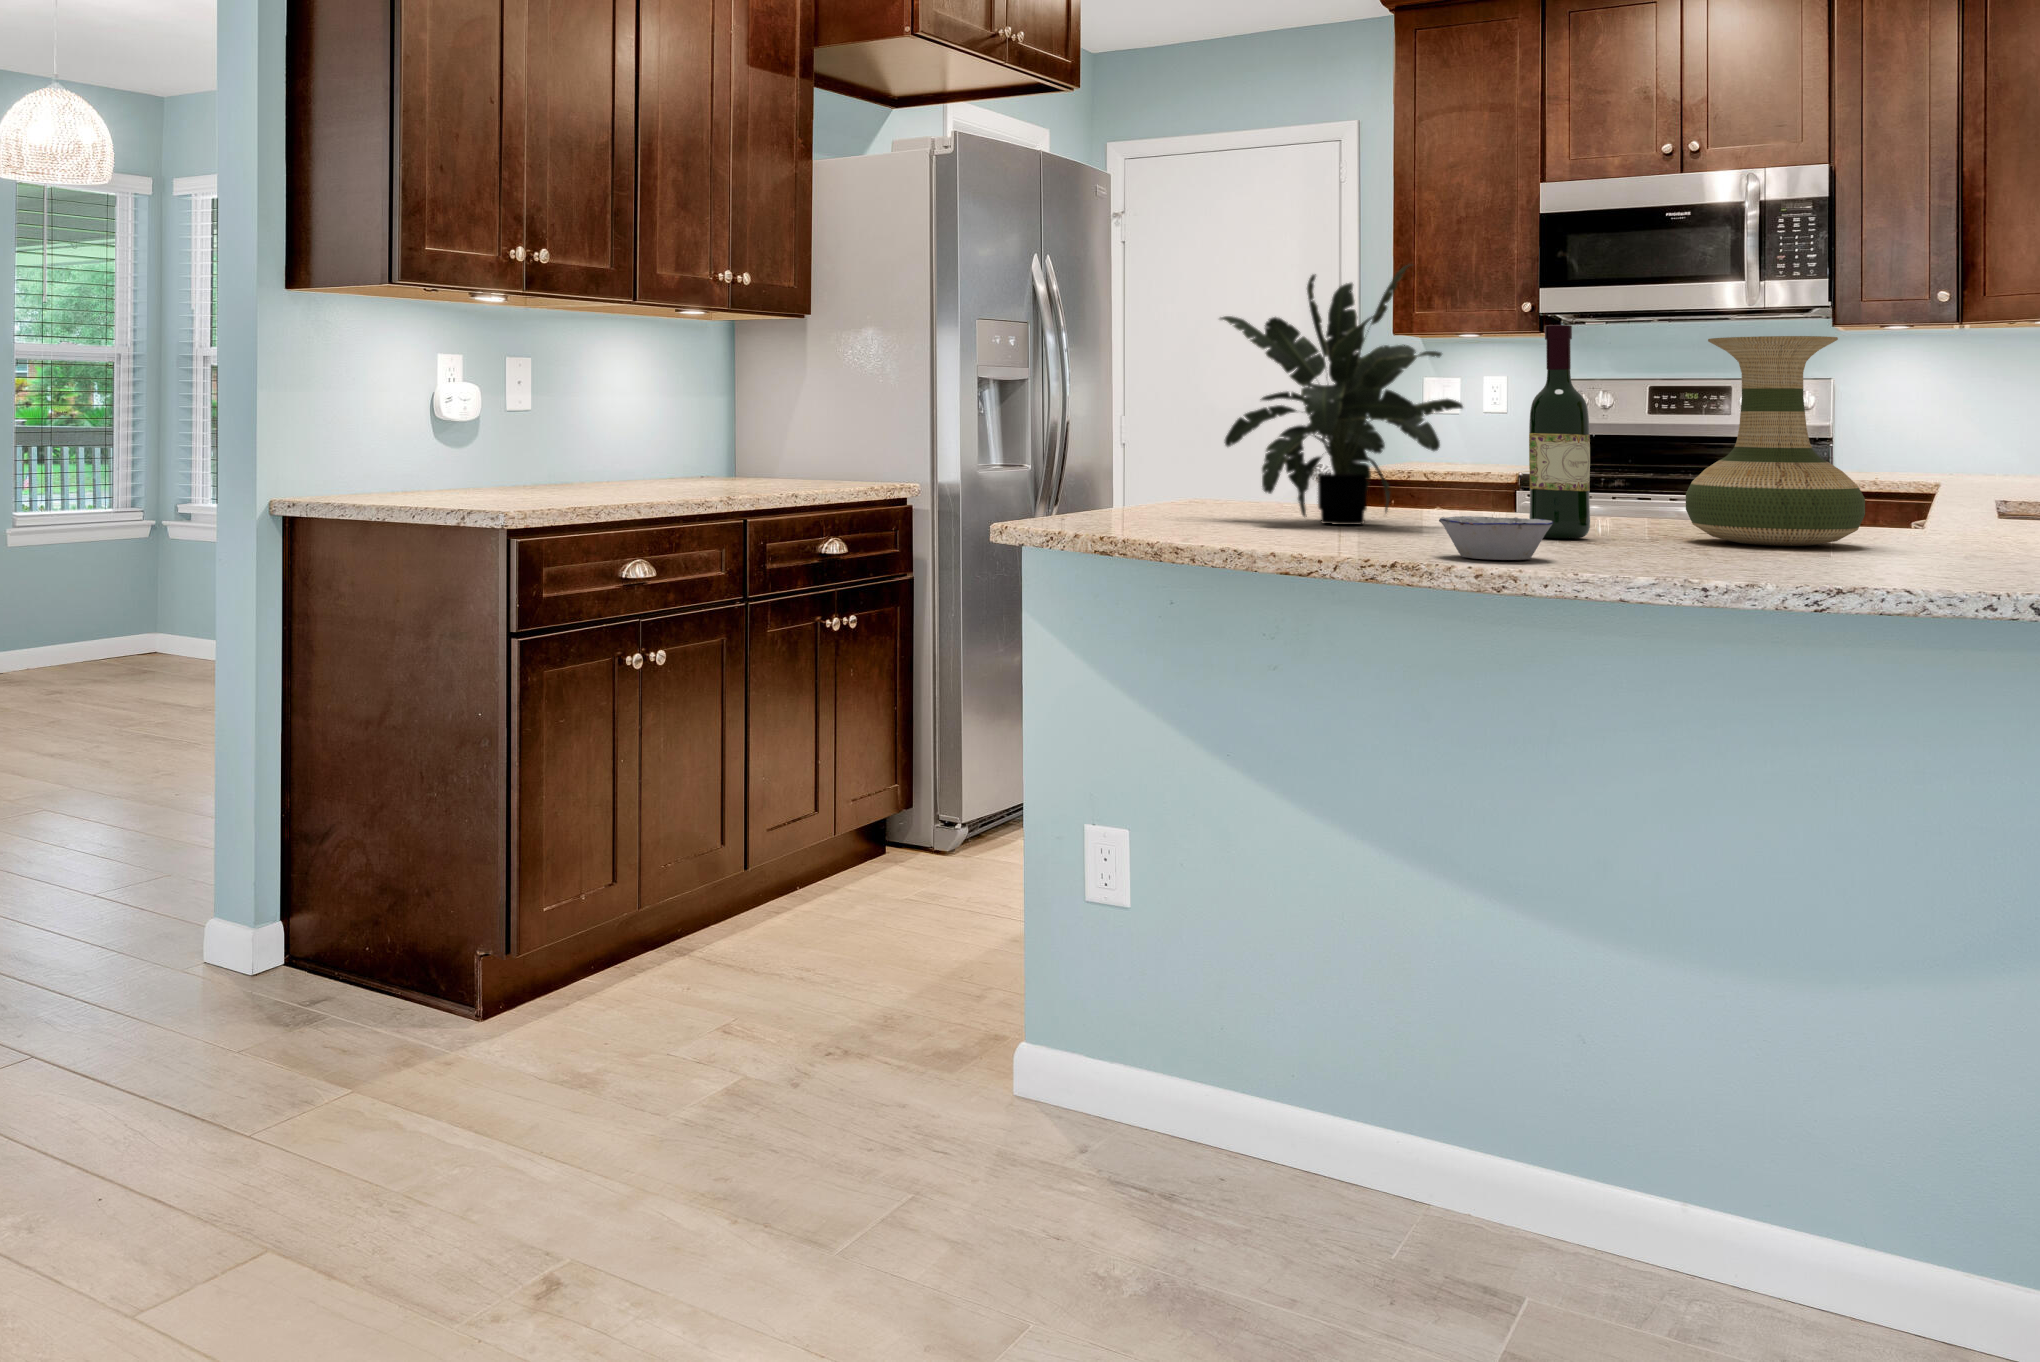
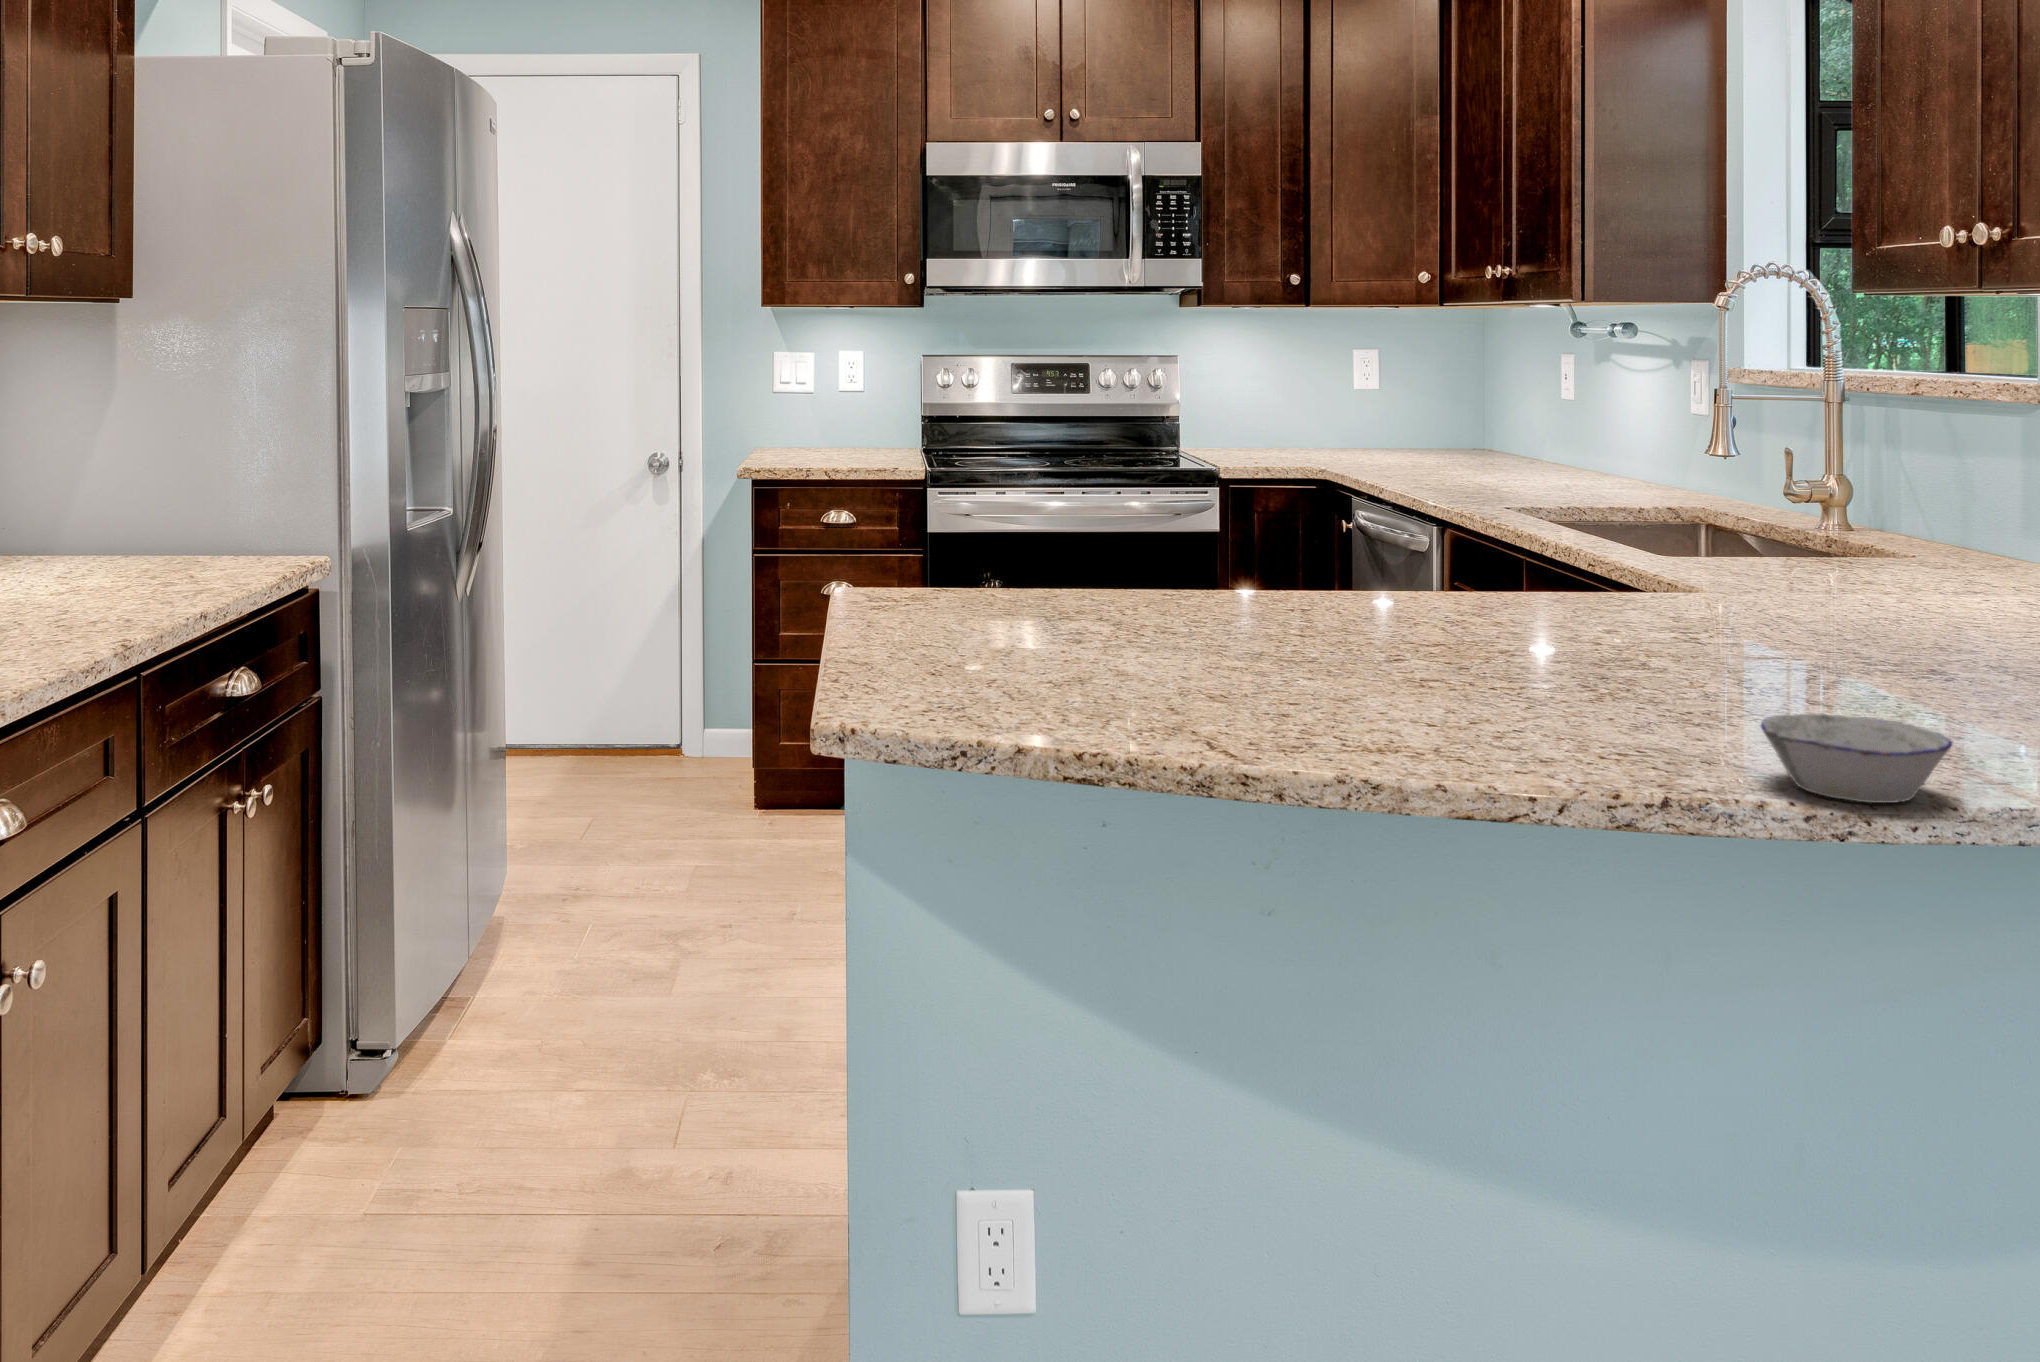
potted plant: present [1220,265,1463,525] -> none [1081,291,1475,671]
wine bottle: present [1529,325,1590,538] -> none [1579,388,1665,688]
vase: present [1686,336,1865,546] -> none [1726,402,1964,679]

